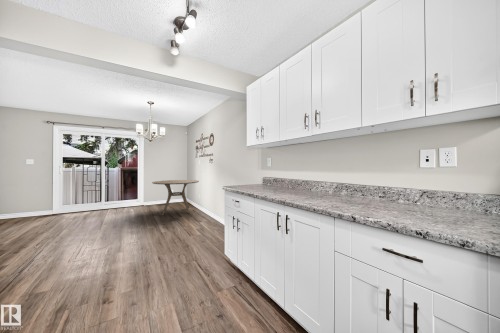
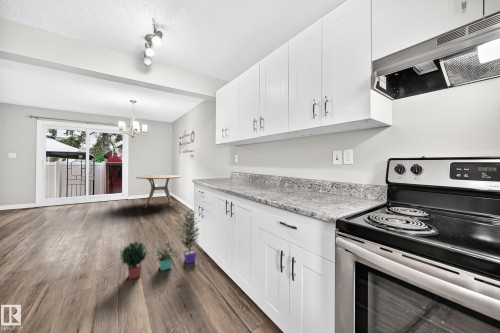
potted plant: none [148,220,237,310] -> present [121,210,199,279]

